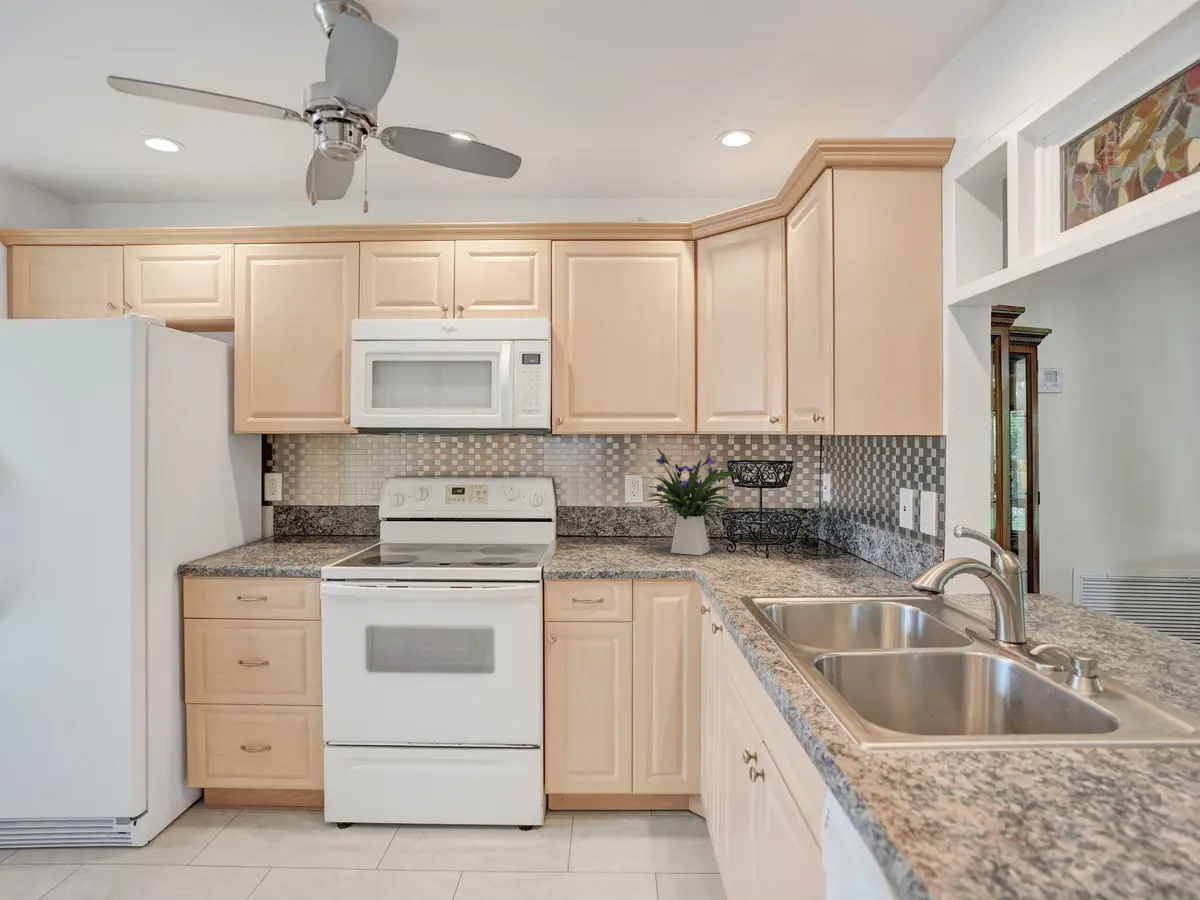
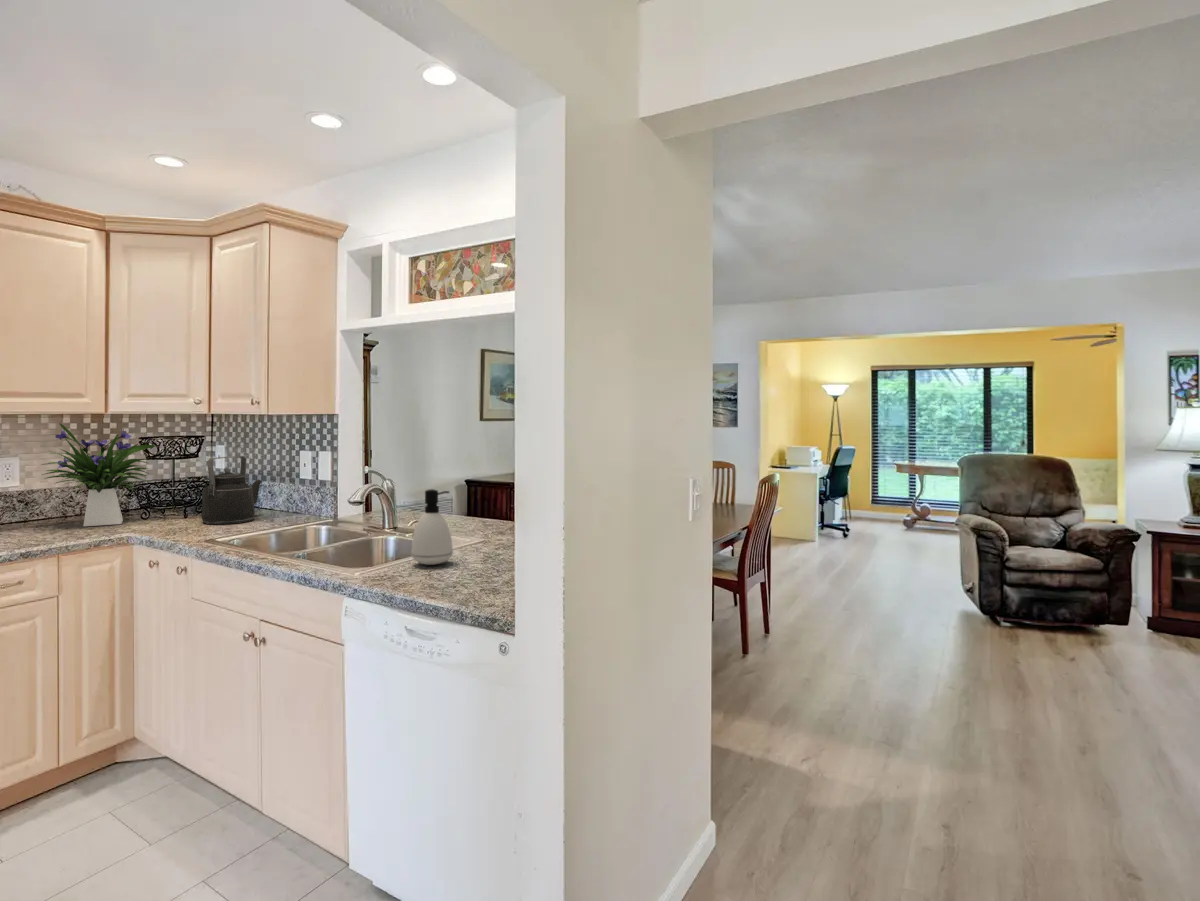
kettle: none [768,489,847,576] -> present [202,456,262,524]
soap dispenser: none [974,605,1095,803] -> present [411,489,453,565]

